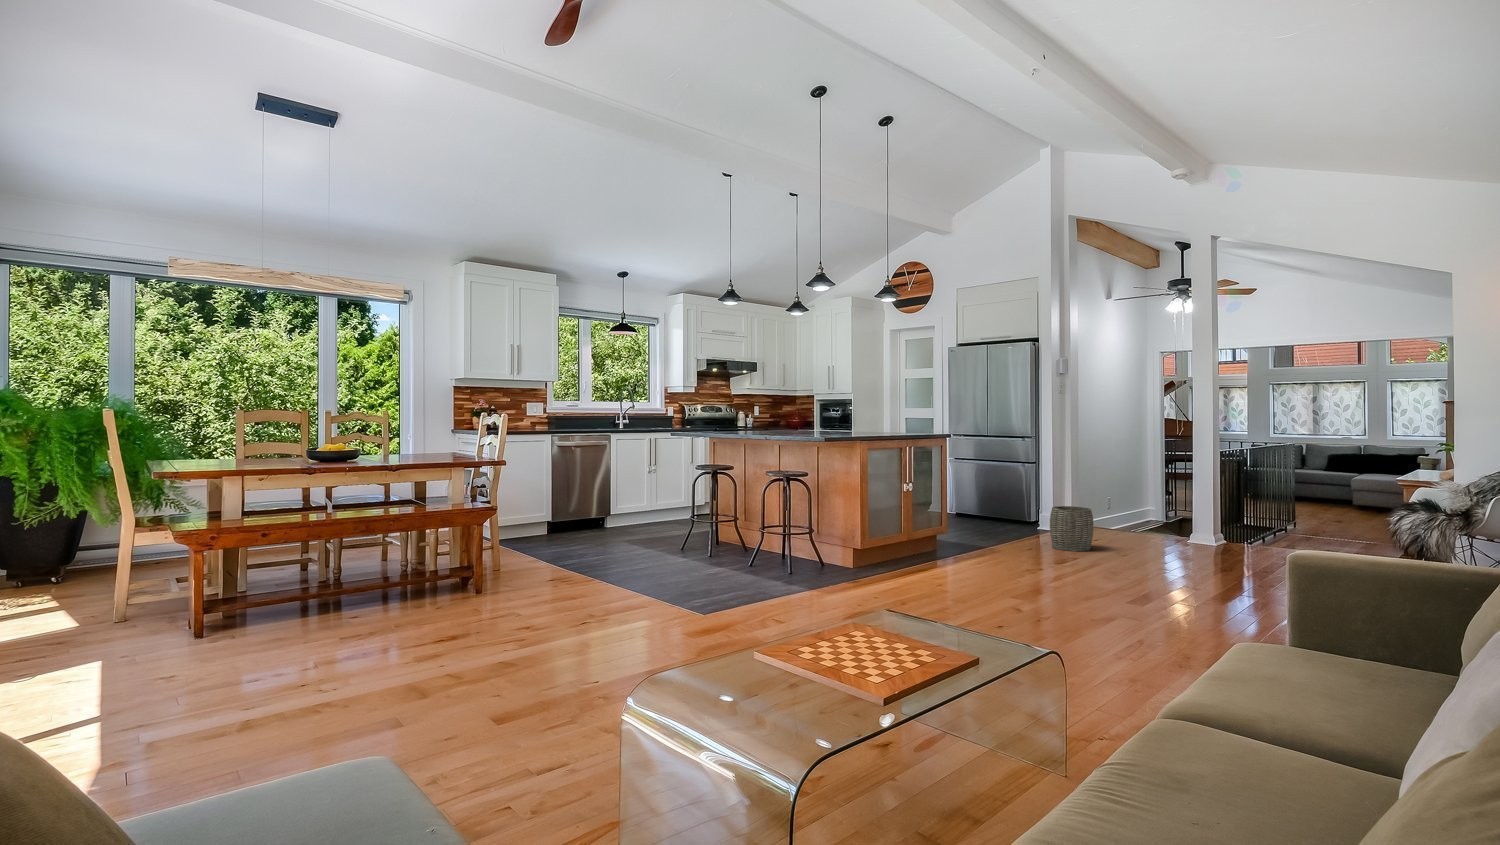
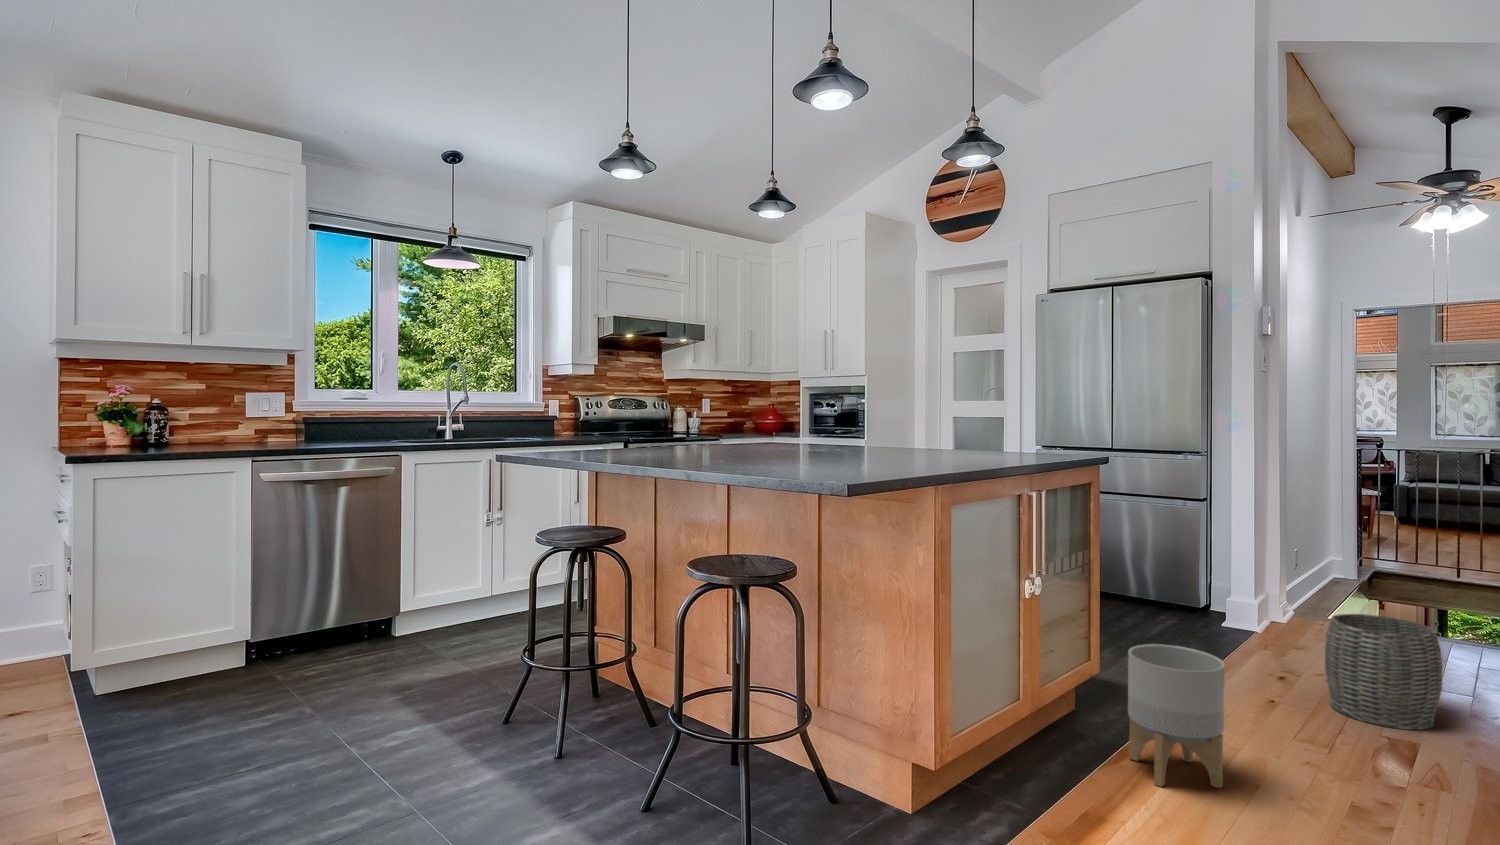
planter: none [945,509,979,560] -> present [1128,644,1225,788]

